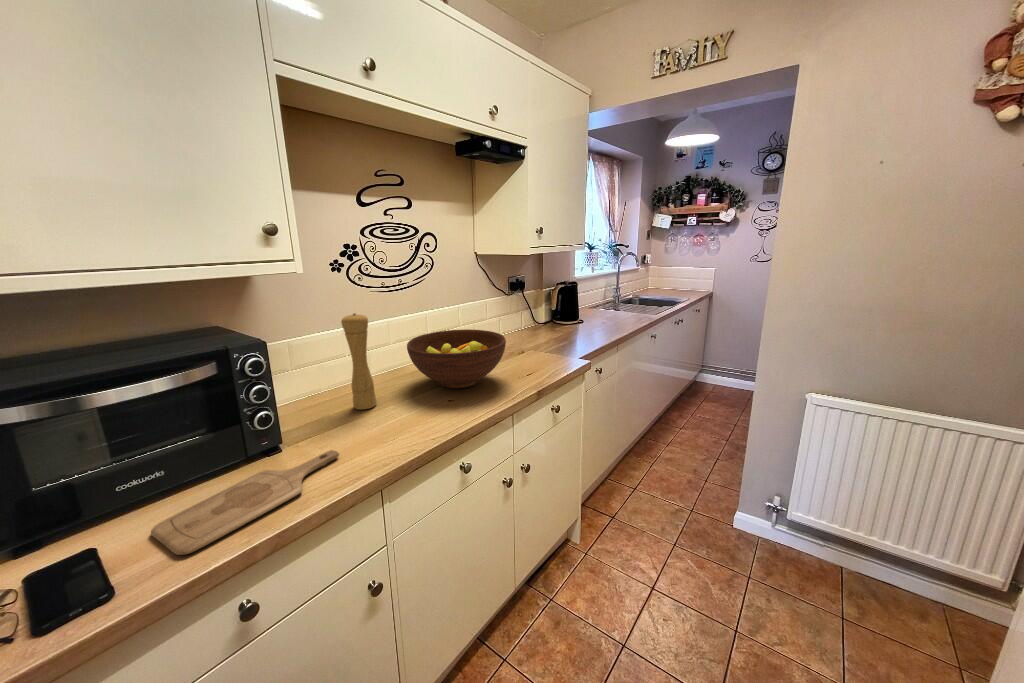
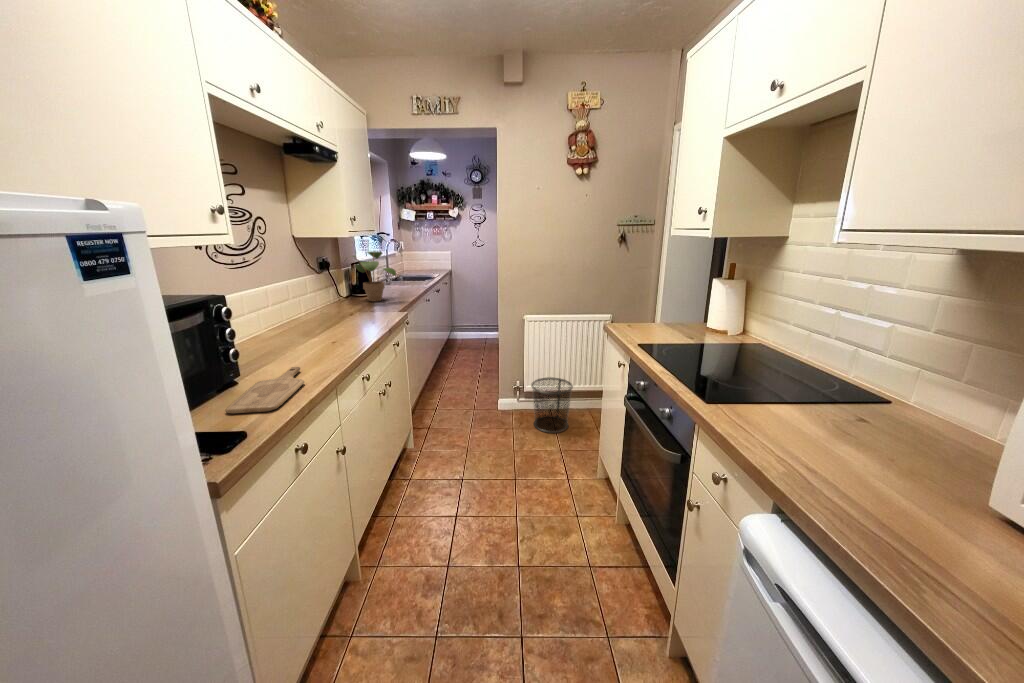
potted plant: none [539,270,598,335] -> present [346,251,396,302]
pepper mill: present [341,314,376,410] -> none [246,279,279,355]
fruit bowl: present [407,329,506,388] -> none [282,294,363,335]
waste bin: none [791,509,898,631] -> present [531,377,573,433]

